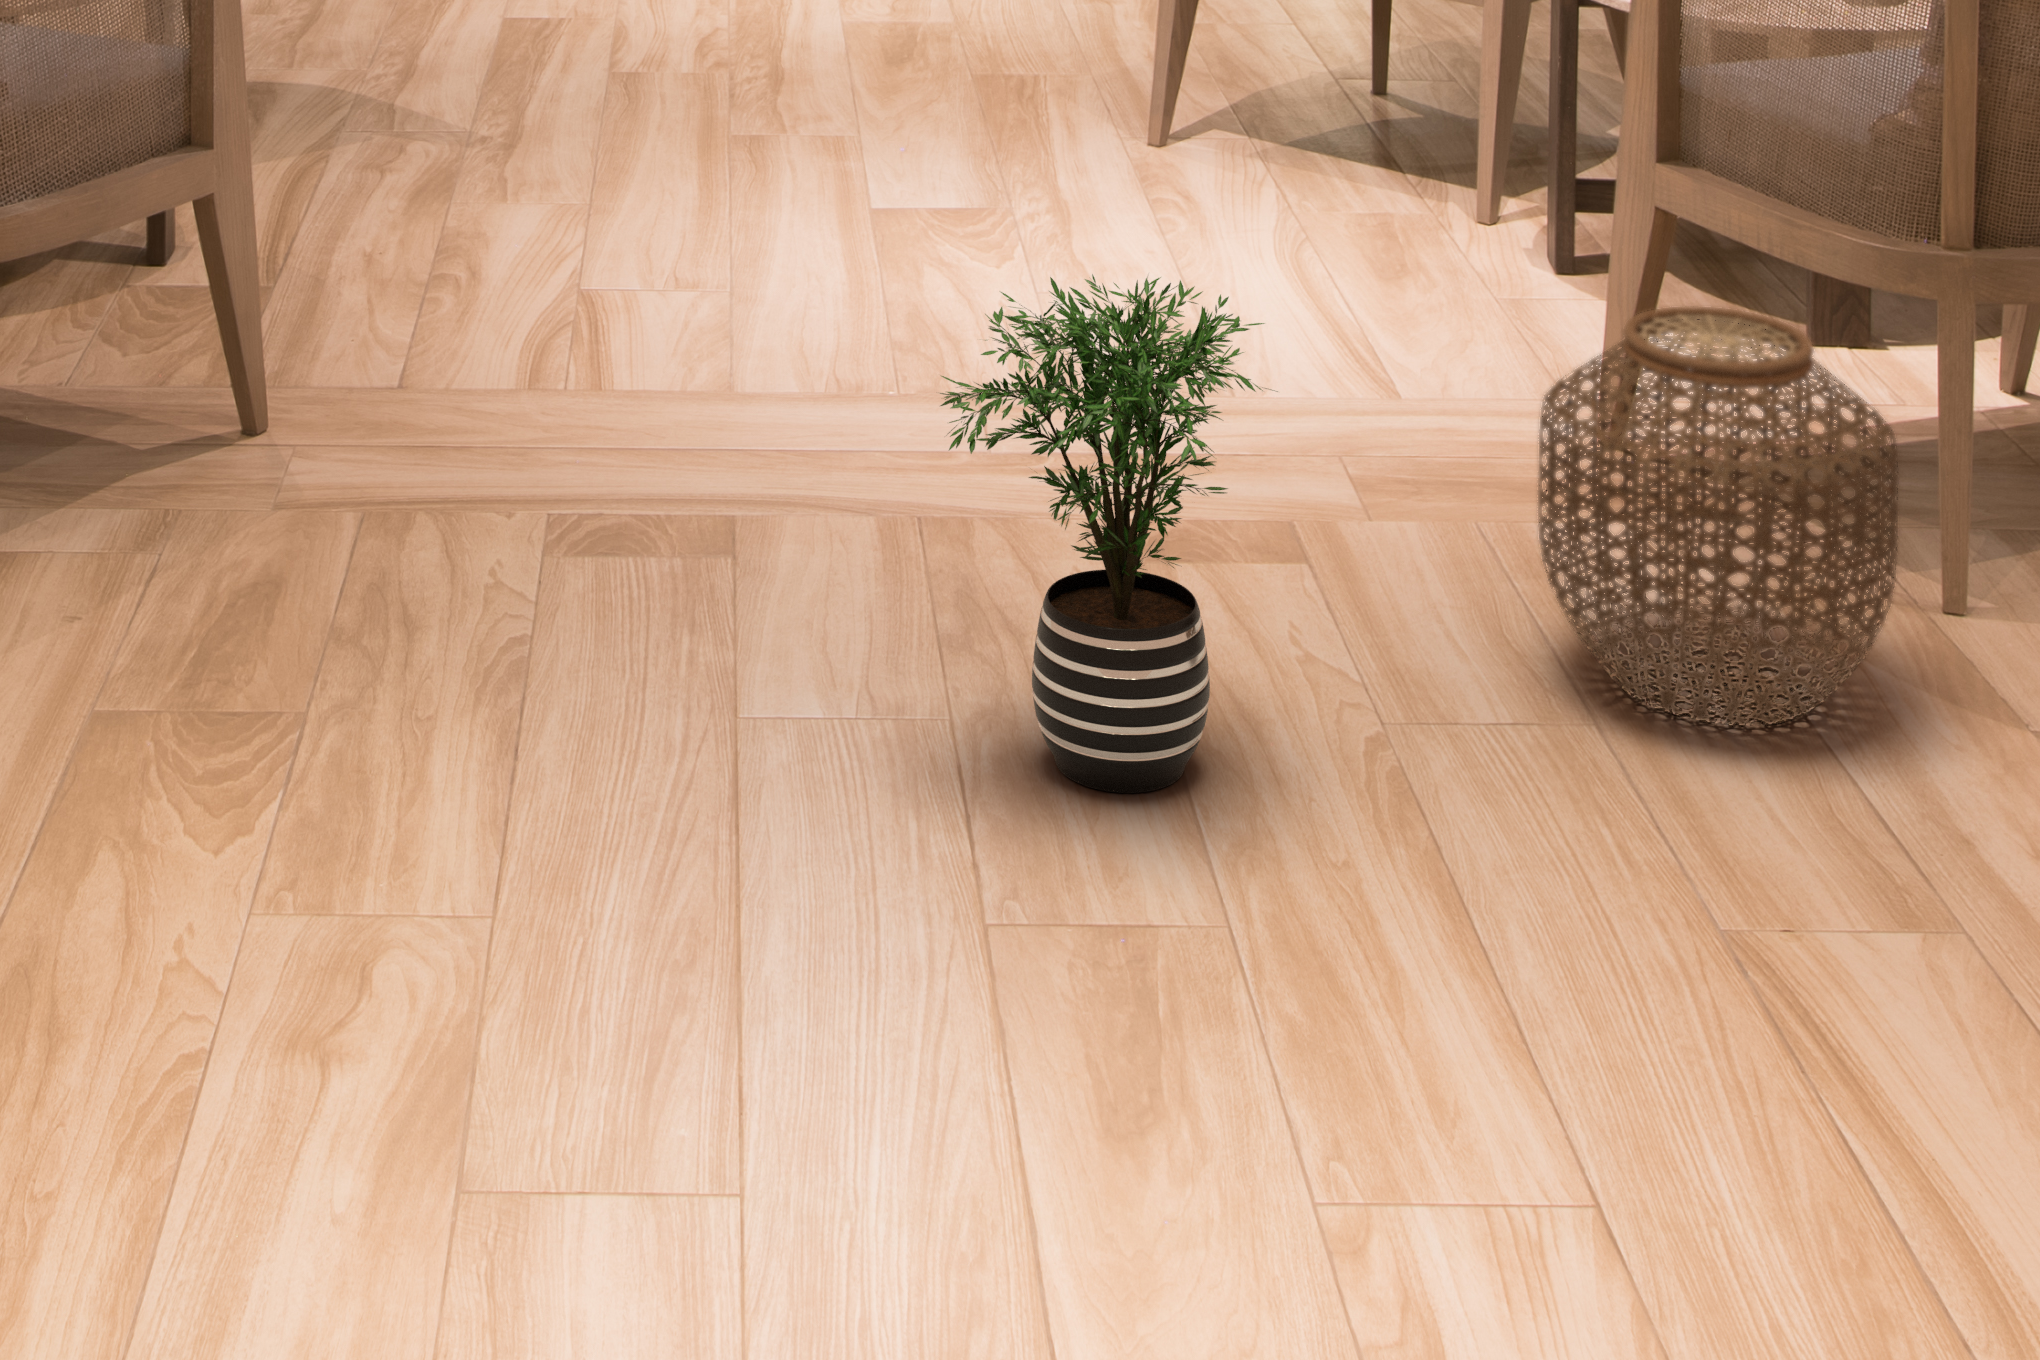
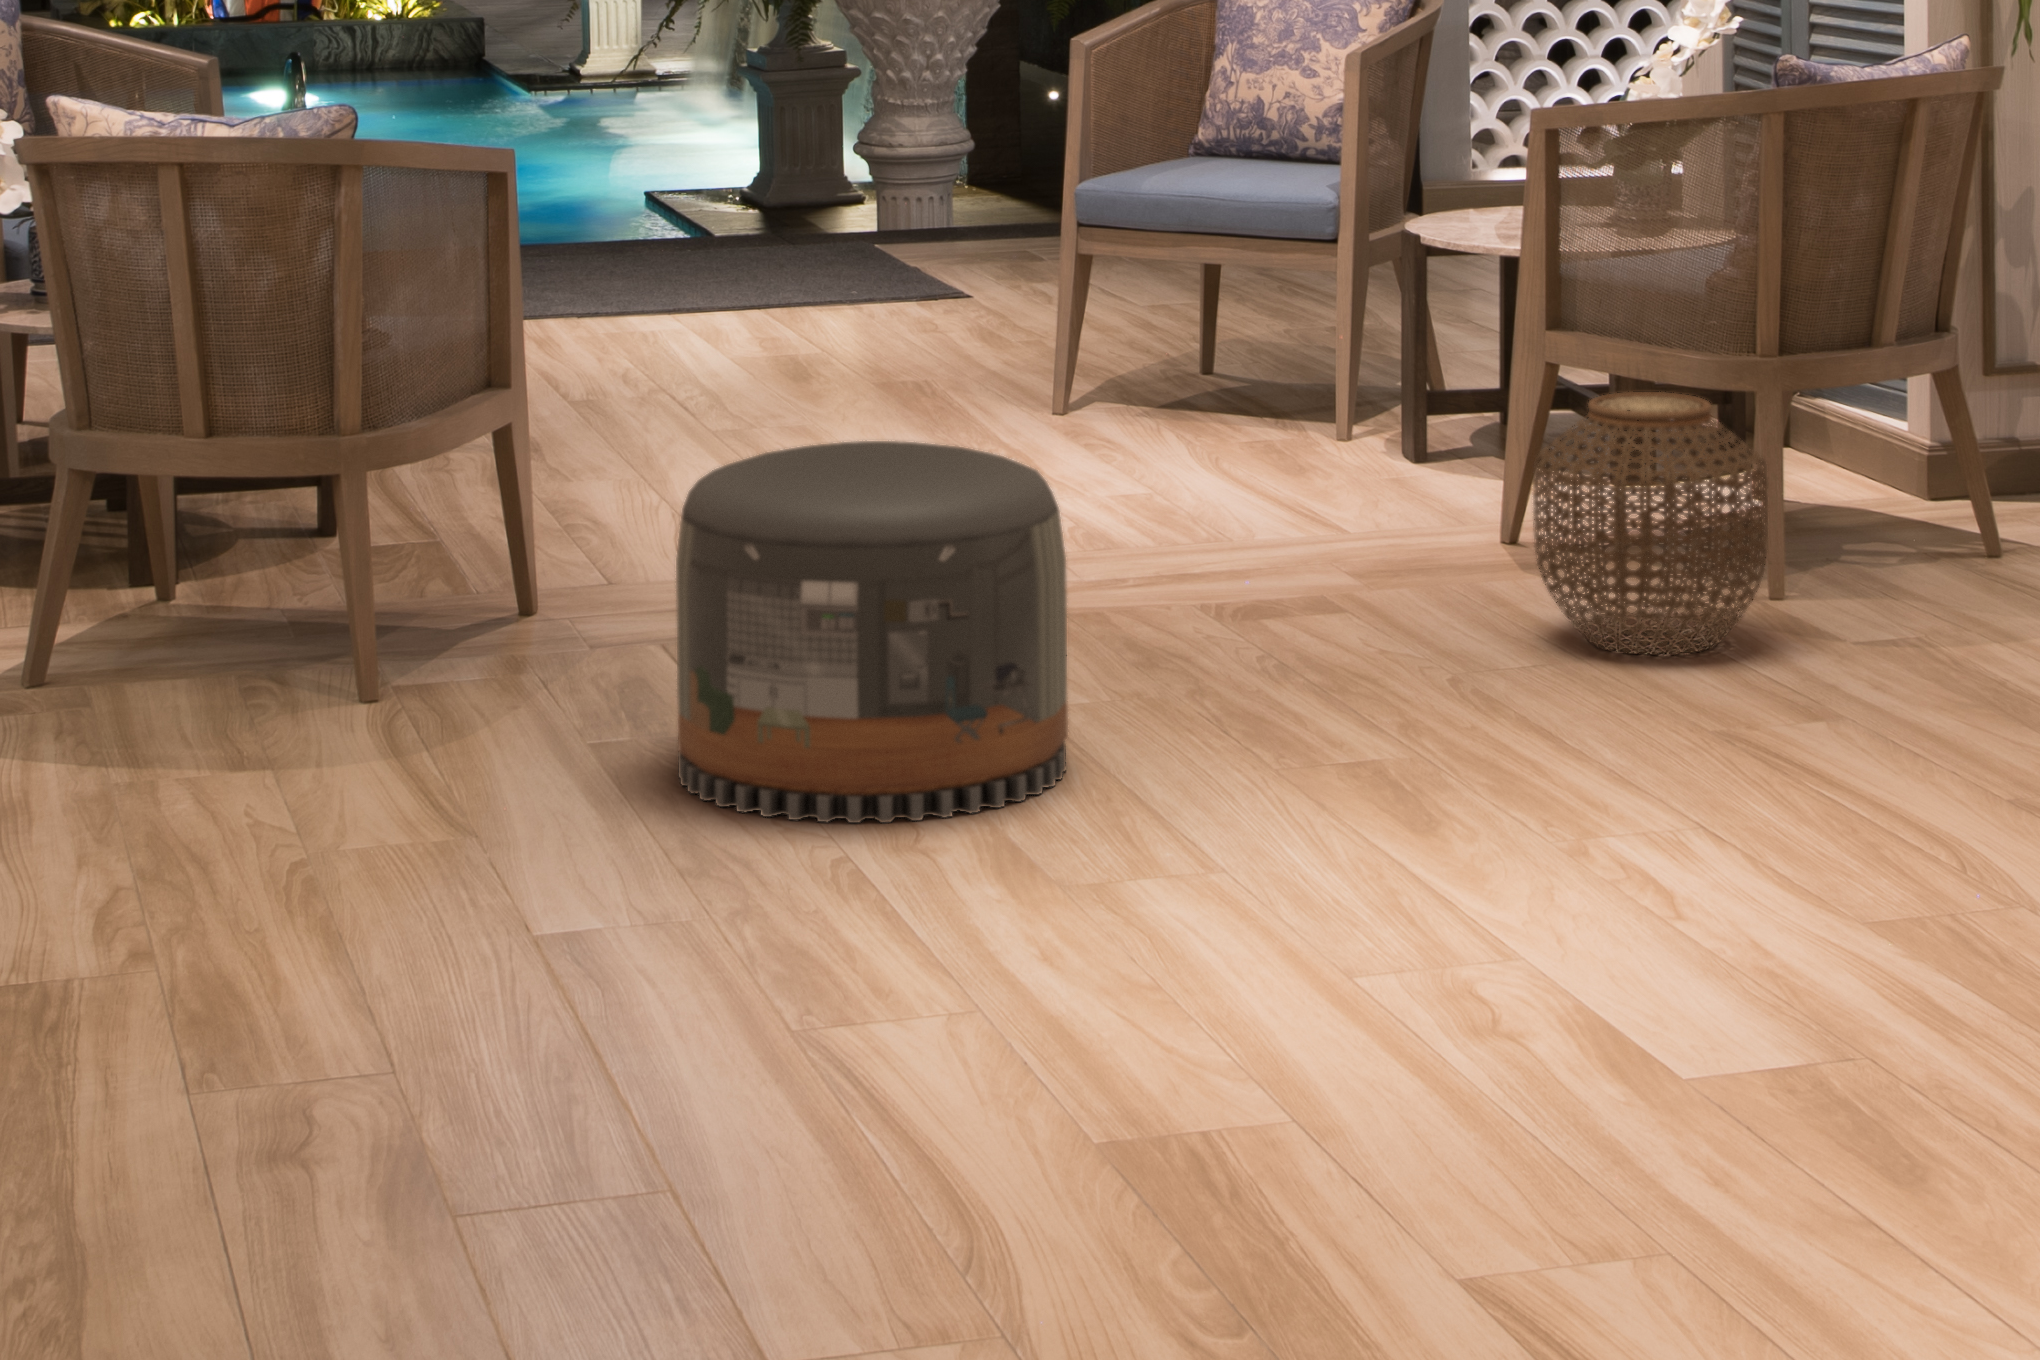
potted plant: present [940,275,1271,793] -> none [1185,371,1401,714]
pouf: none [120,326,693,971] -> present [676,441,1068,823]

